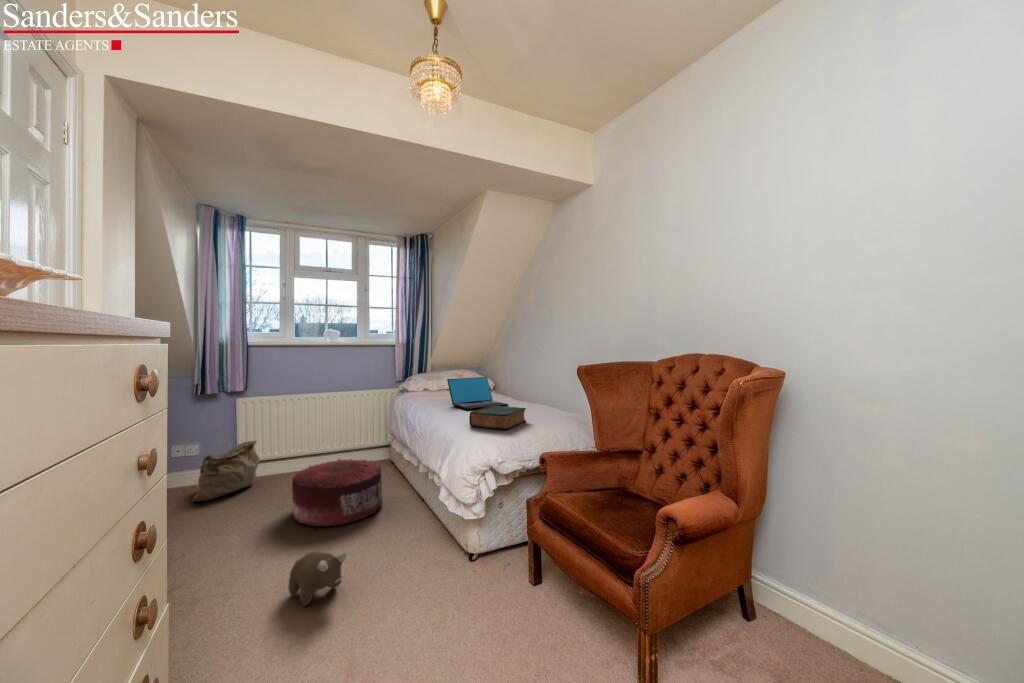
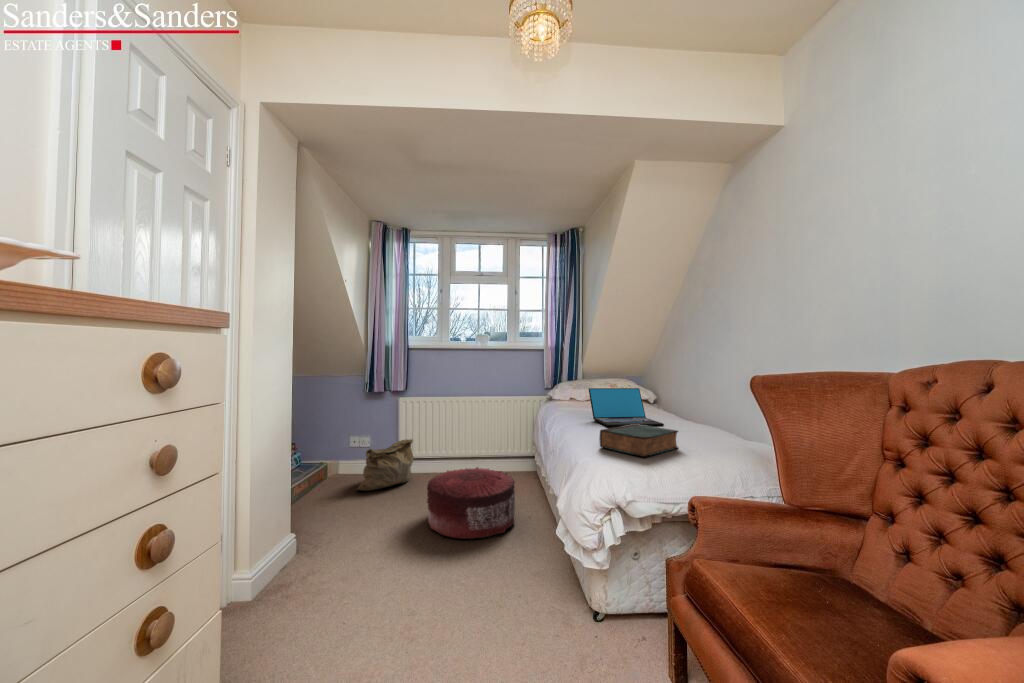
plush toy: present [288,552,346,606] -> none [392,568,445,627]

